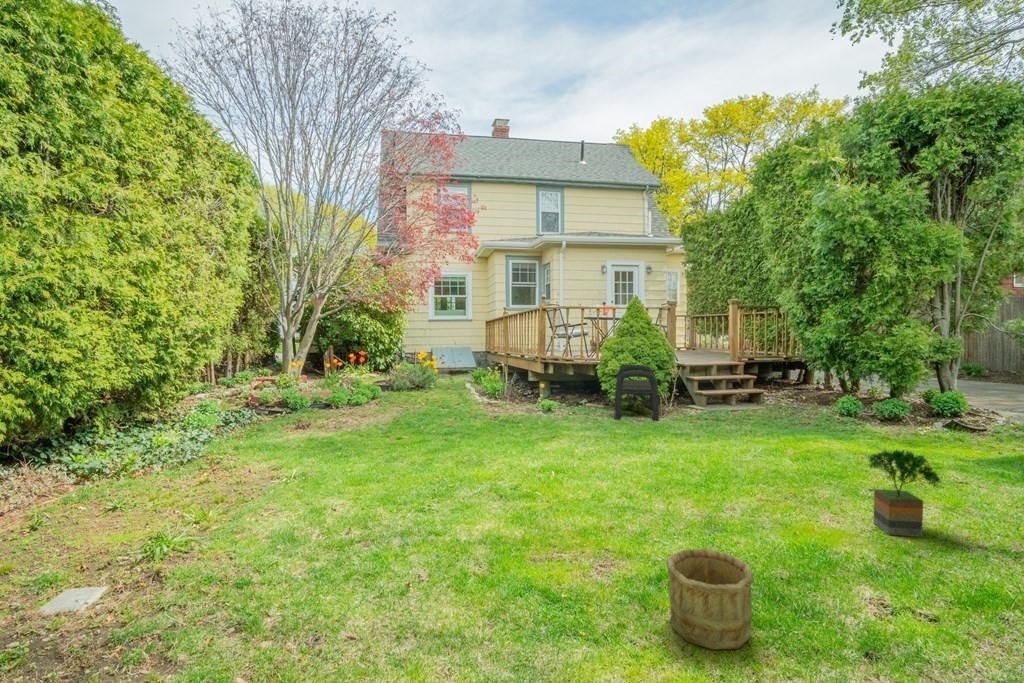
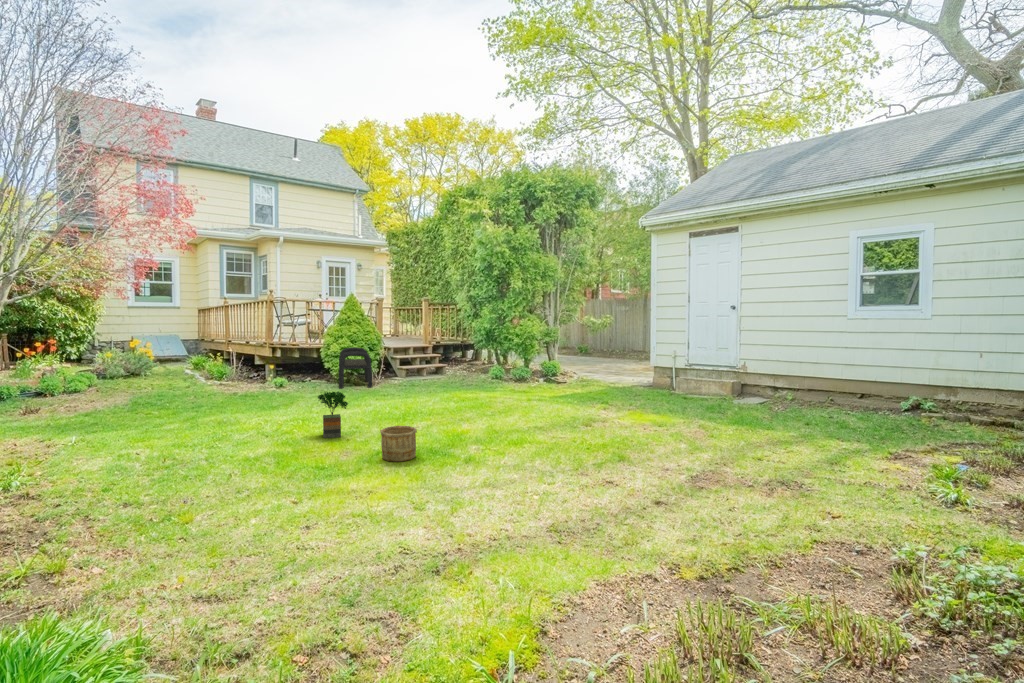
potted tree: present [868,450,941,537] -> present [318,392,348,438]

